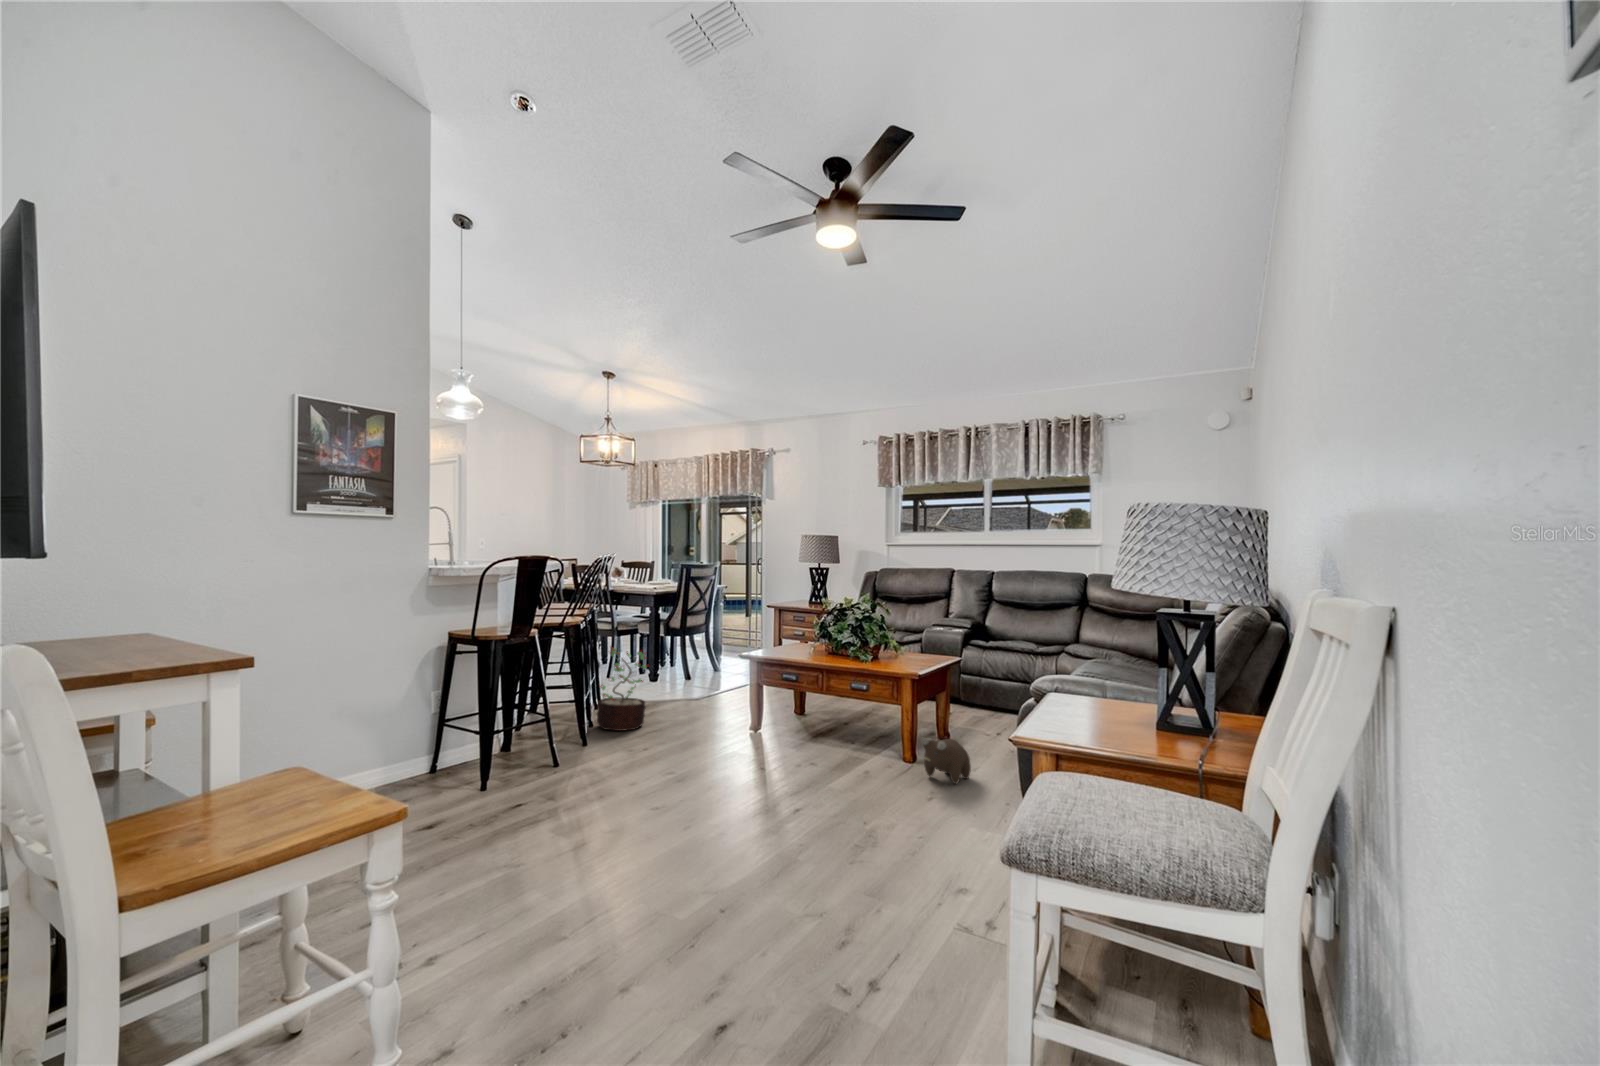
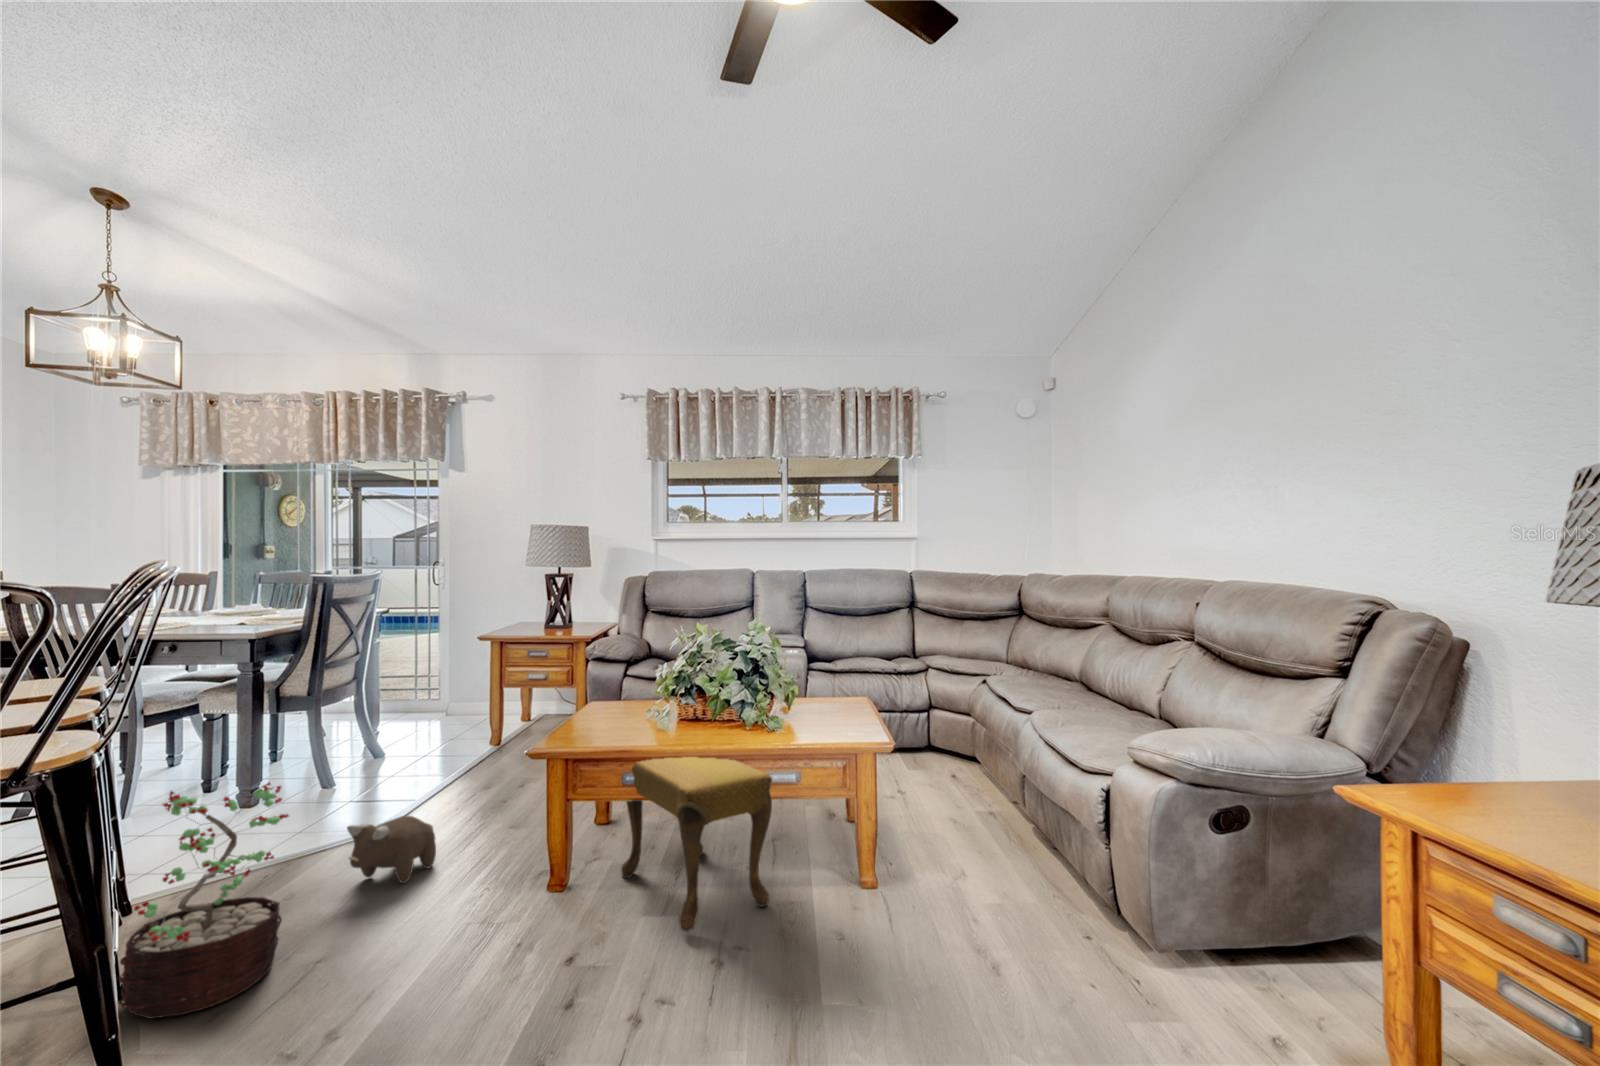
footstool: none [789,665,851,748] -> present [621,757,772,931]
plush toy: present [921,738,971,784] -> present [347,816,436,883]

